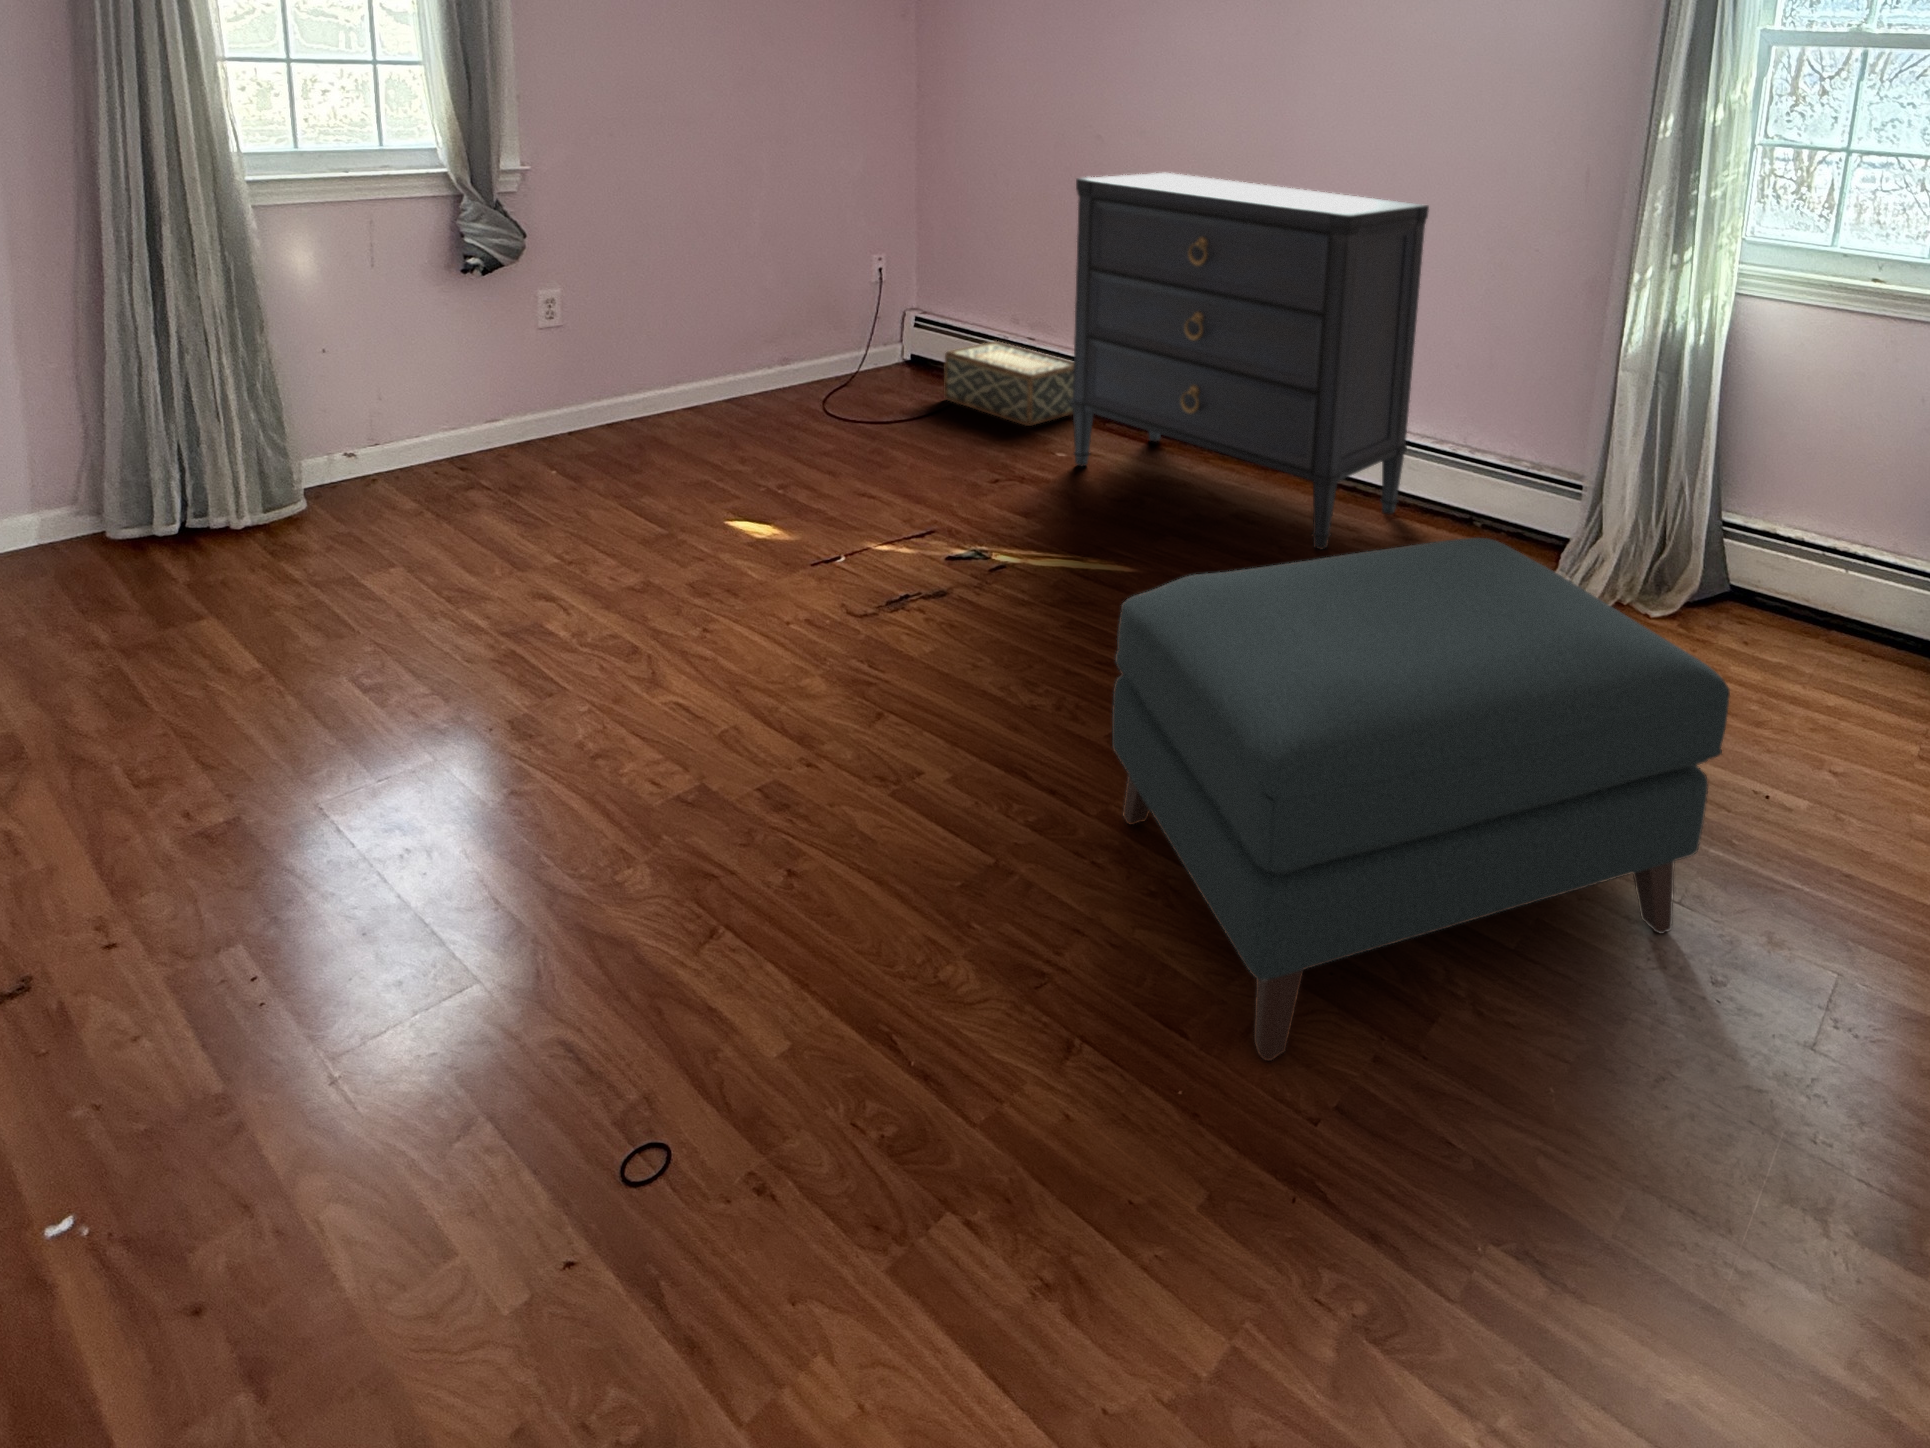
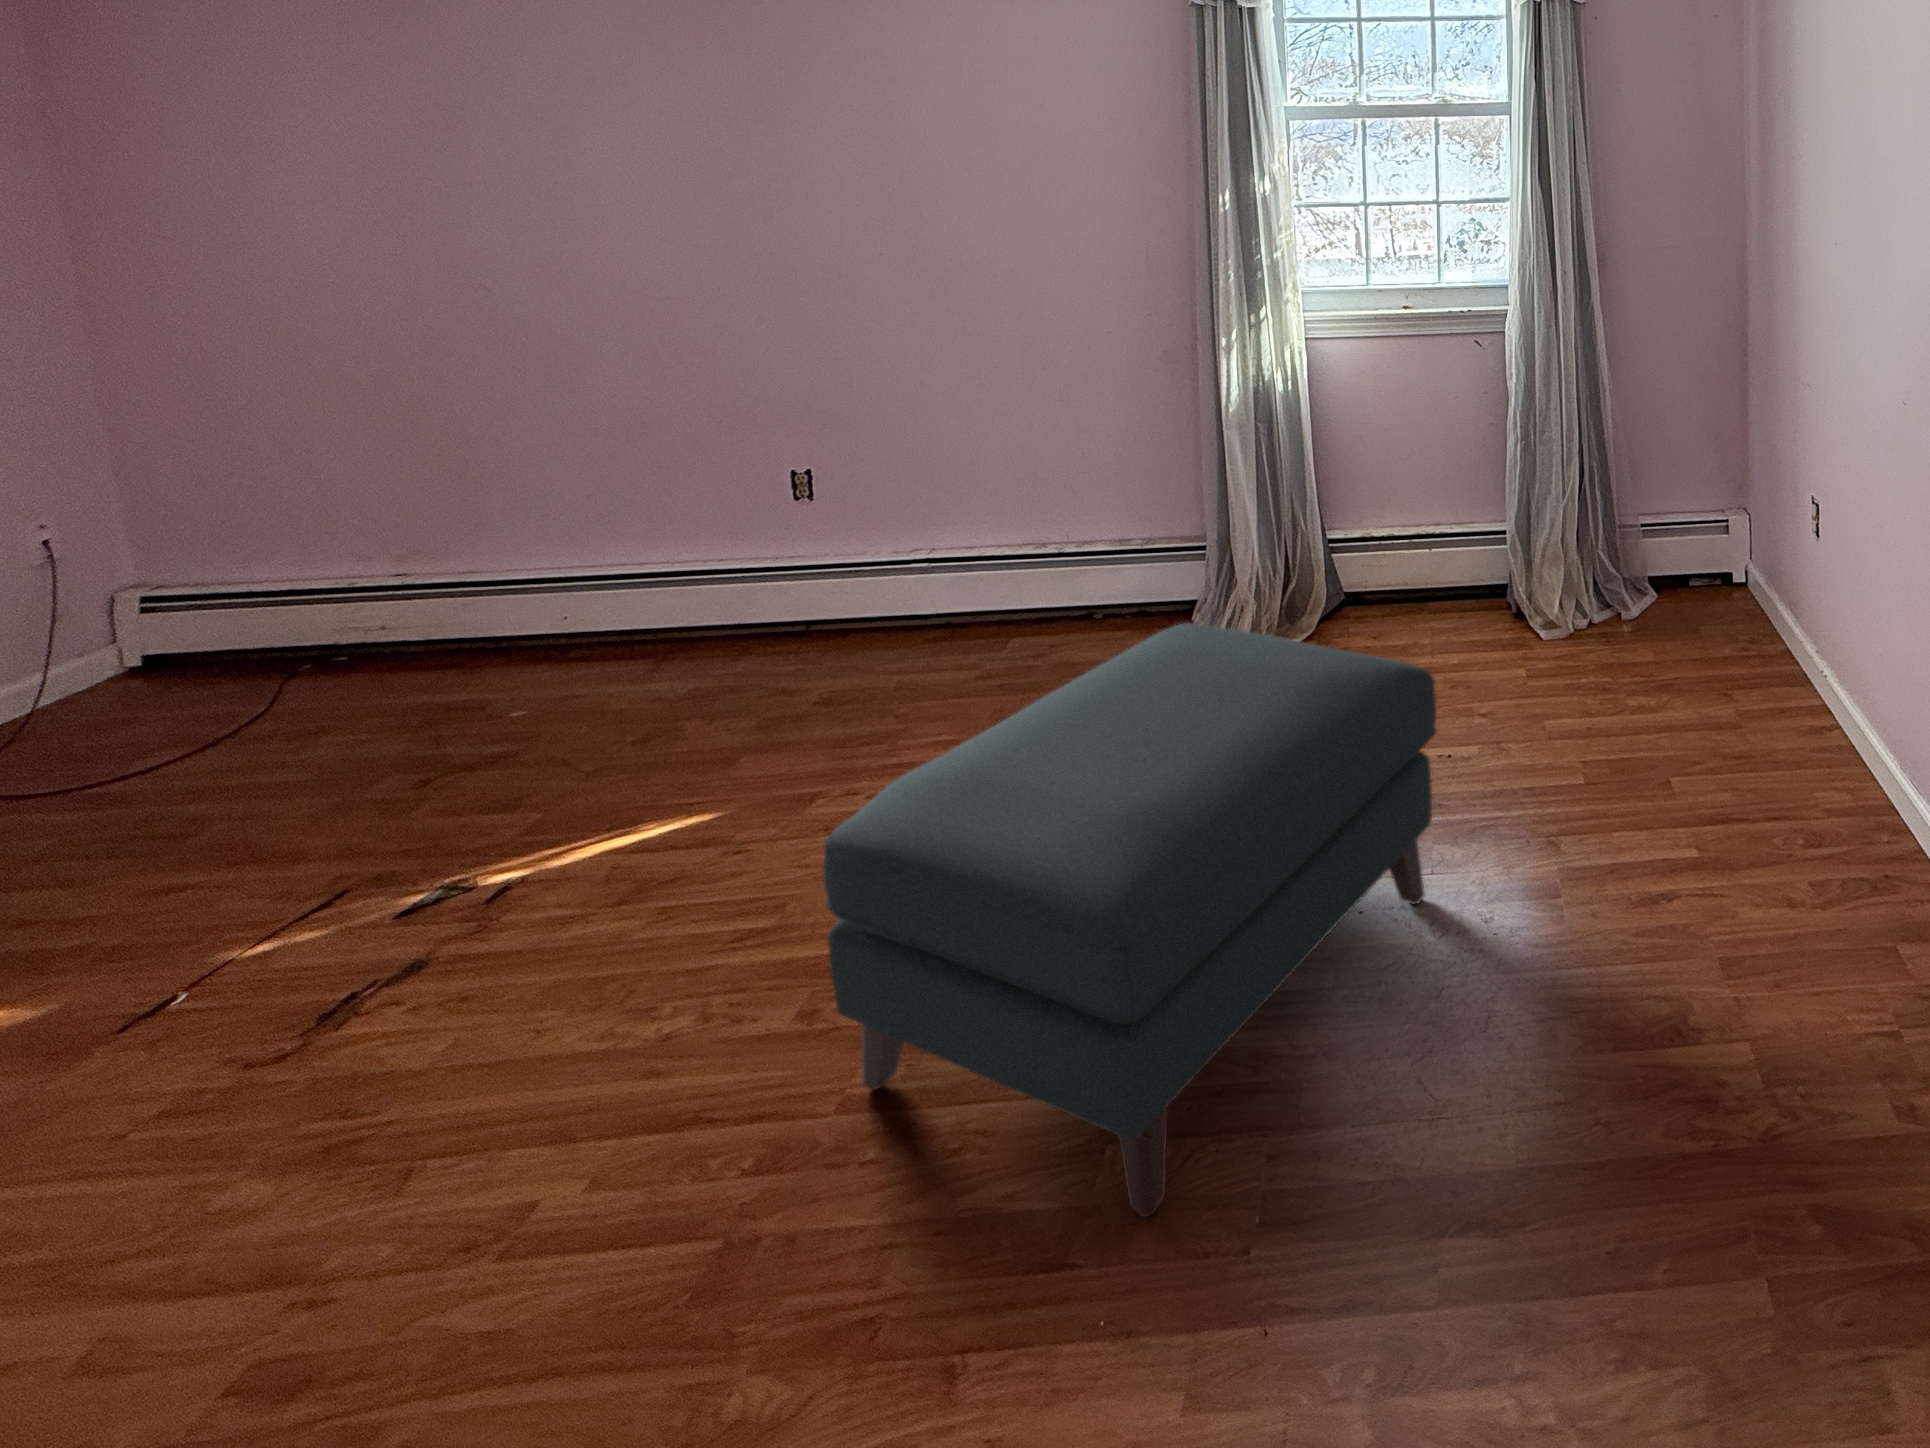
dresser: present [1070,173,1429,549] -> none [482,304,1015,719]
woven basket: present [944,341,1074,426] -> none [237,586,520,703]

